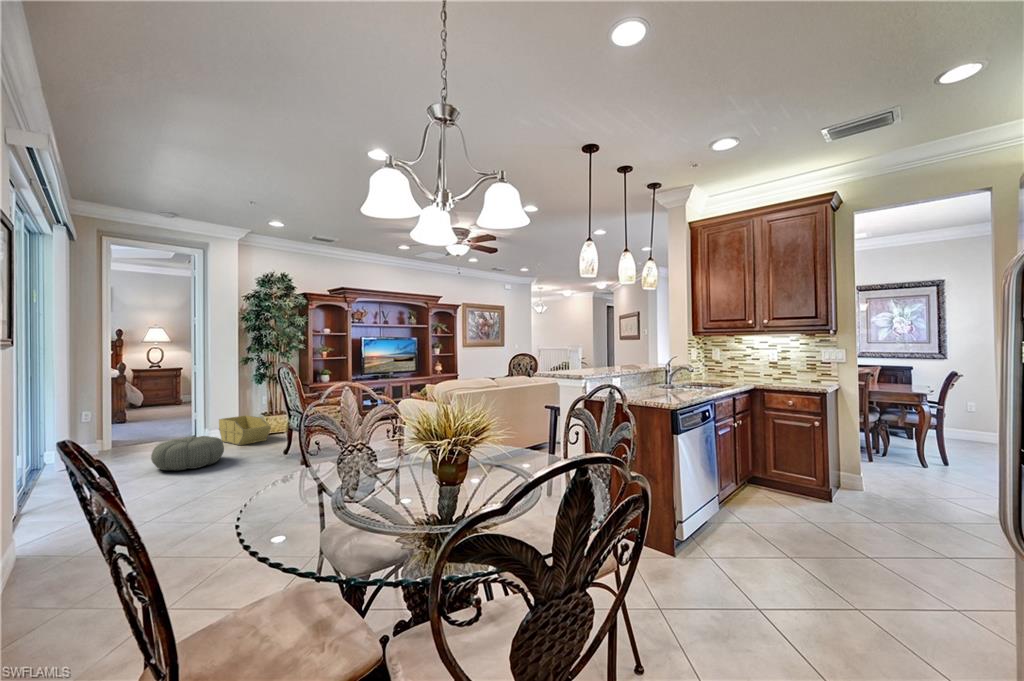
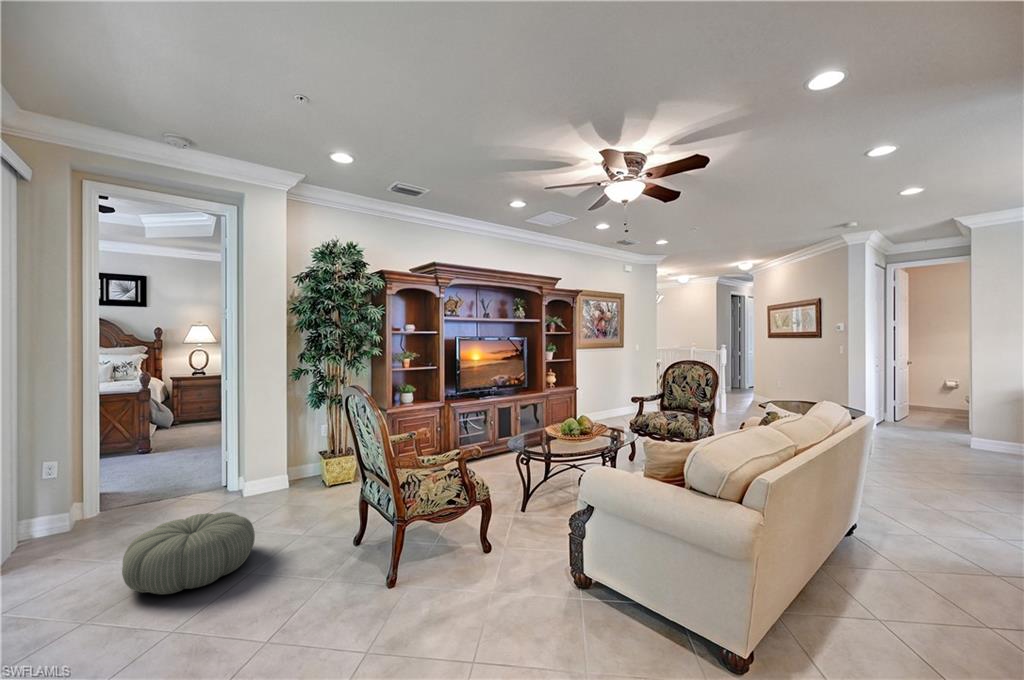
storage bin: present [219,415,271,445] -> none [257,456,334,512]

